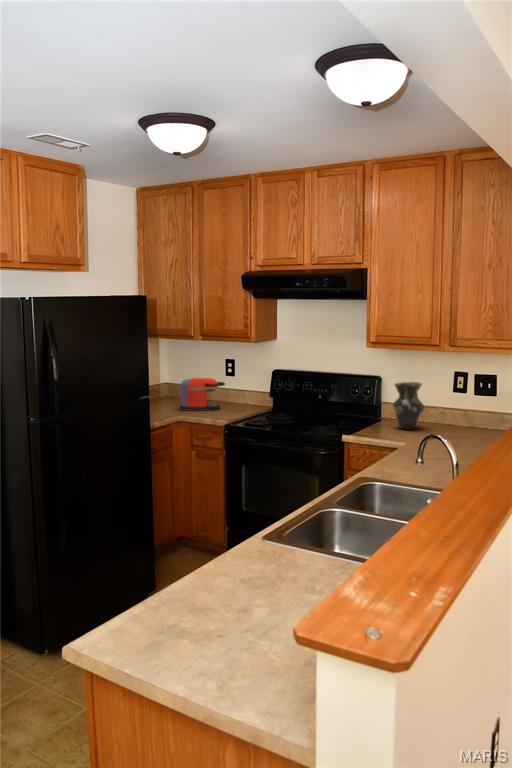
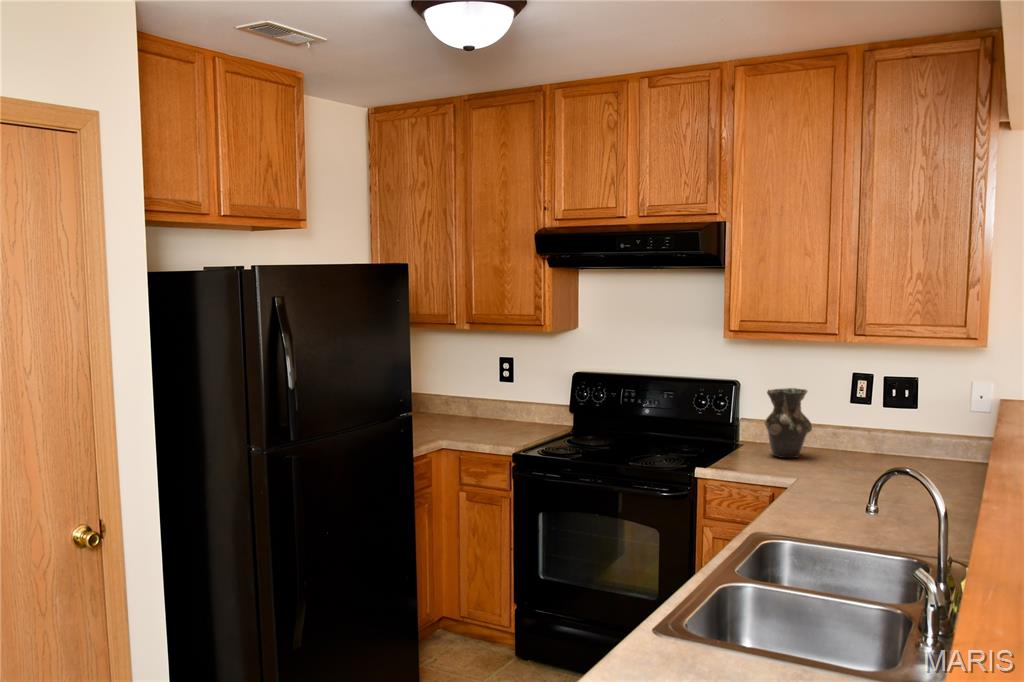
coffee maker: present [180,378,225,410] -> none [437,385,504,433]

